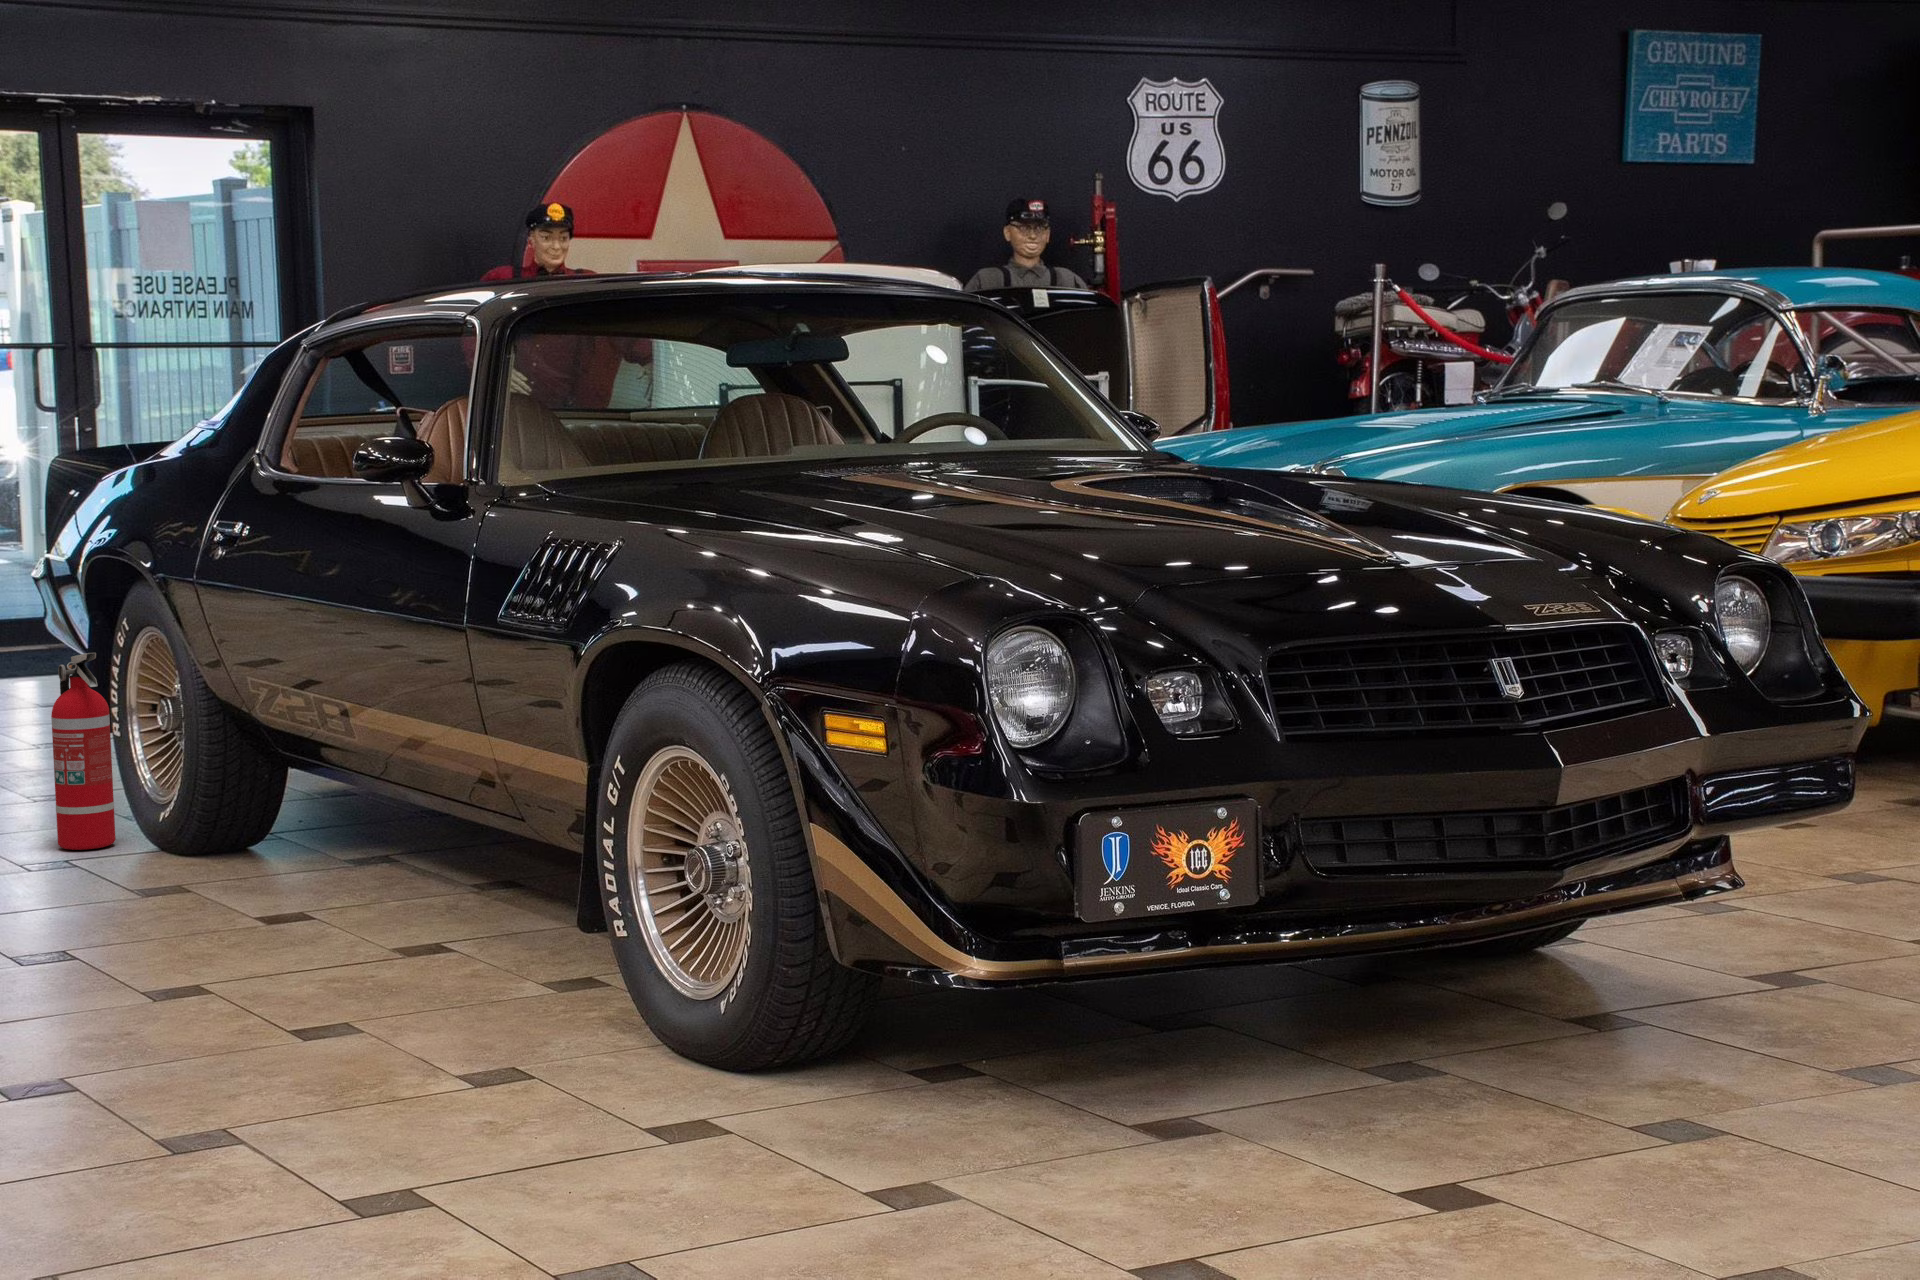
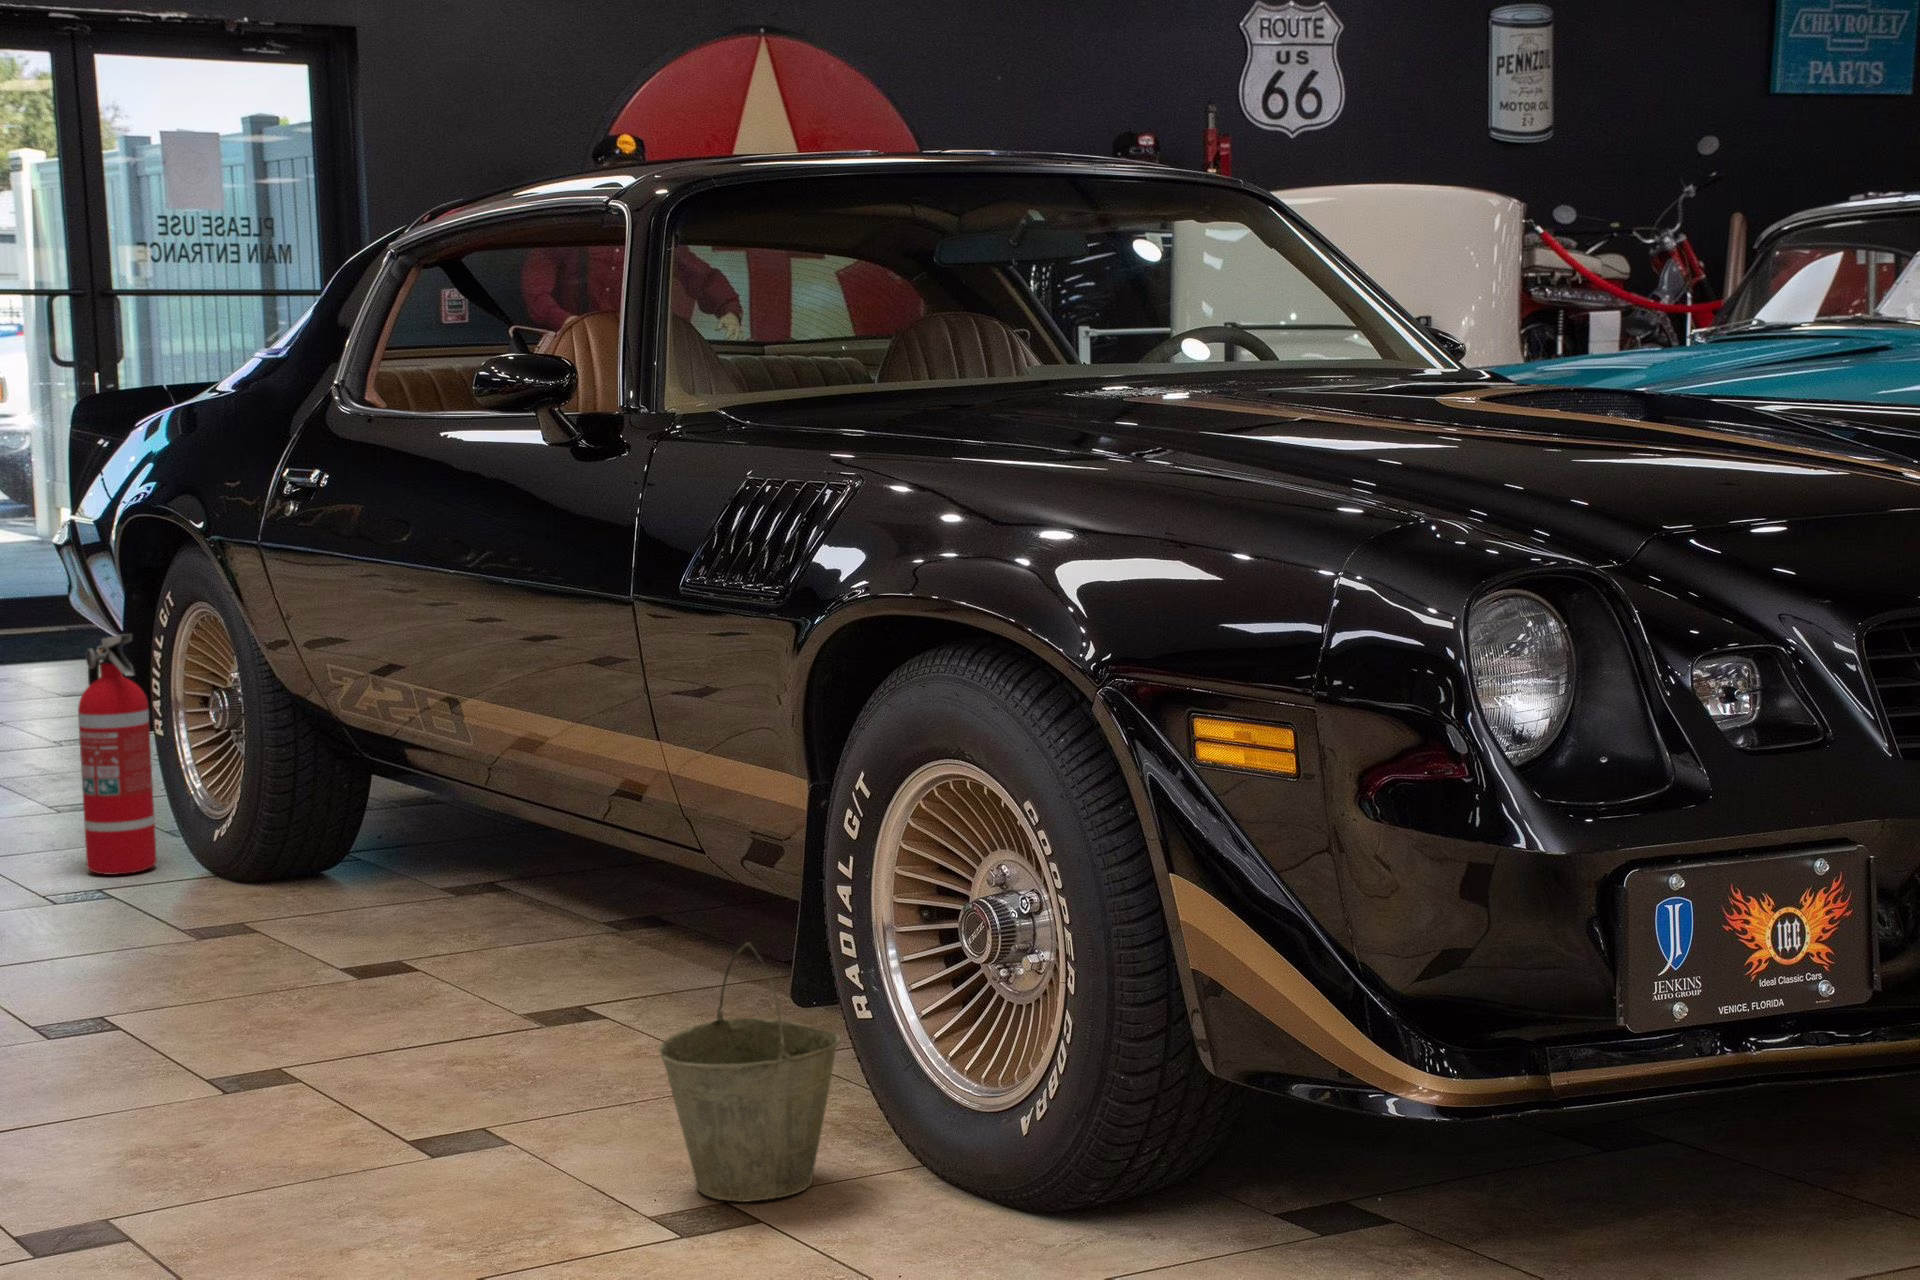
bucket: none [465,877,600,1064] -> present [659,942,840,1202]

